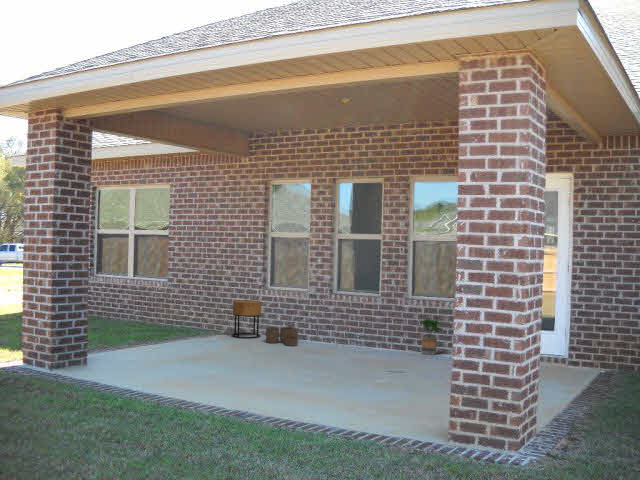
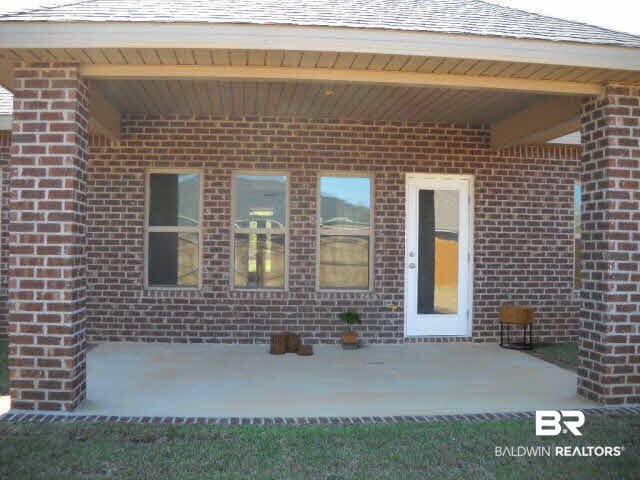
side table: present [232,300,261,338] -> present [499,305,534,350]
woven basket: present [266,326,298,346] -> present [270,331,313,355]

